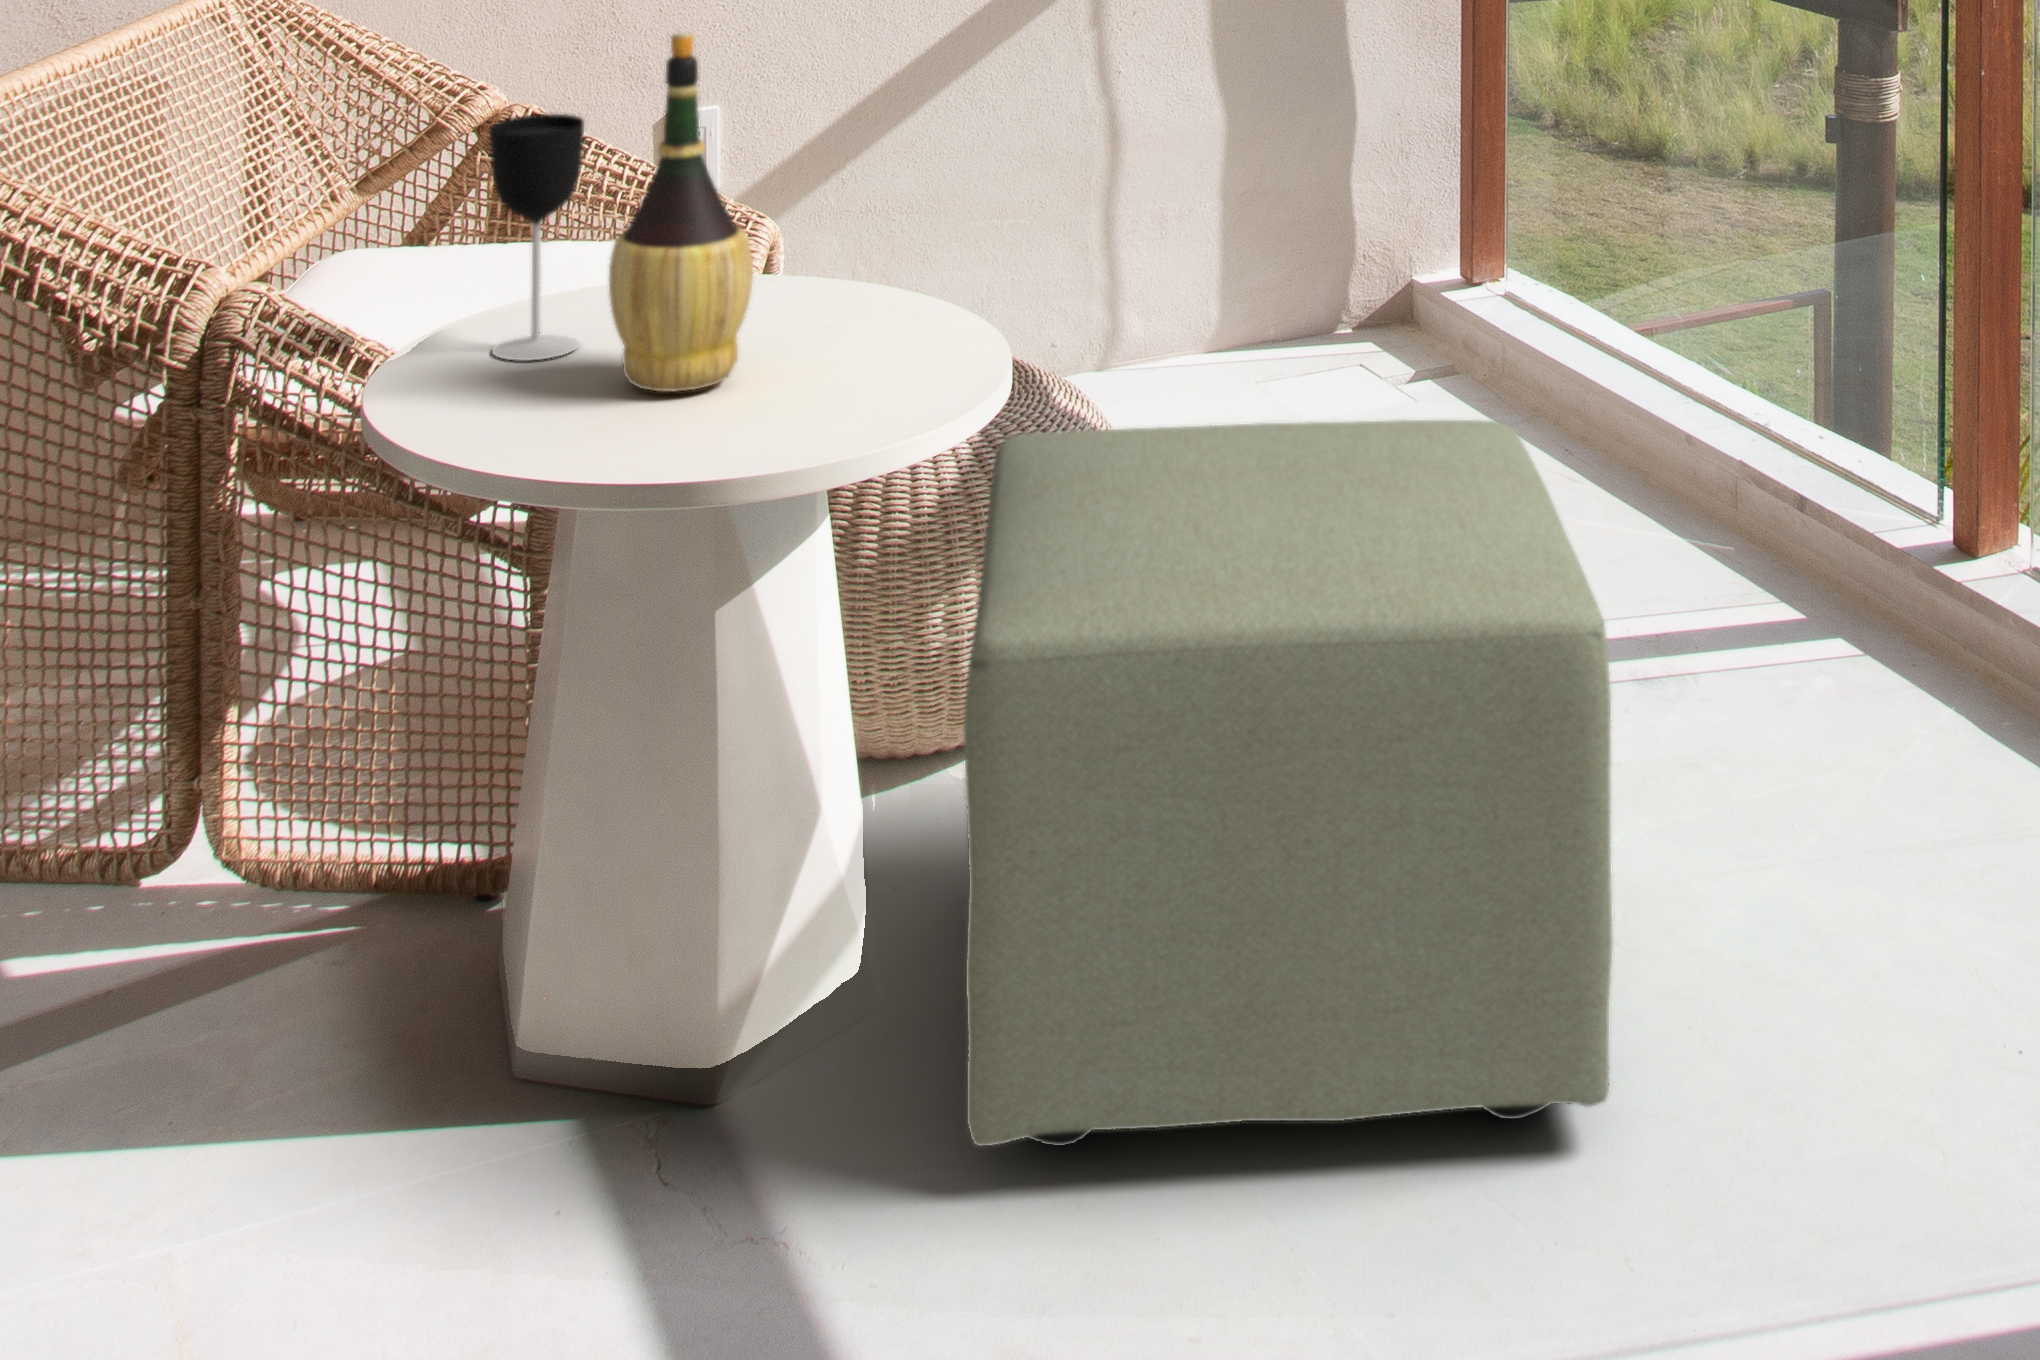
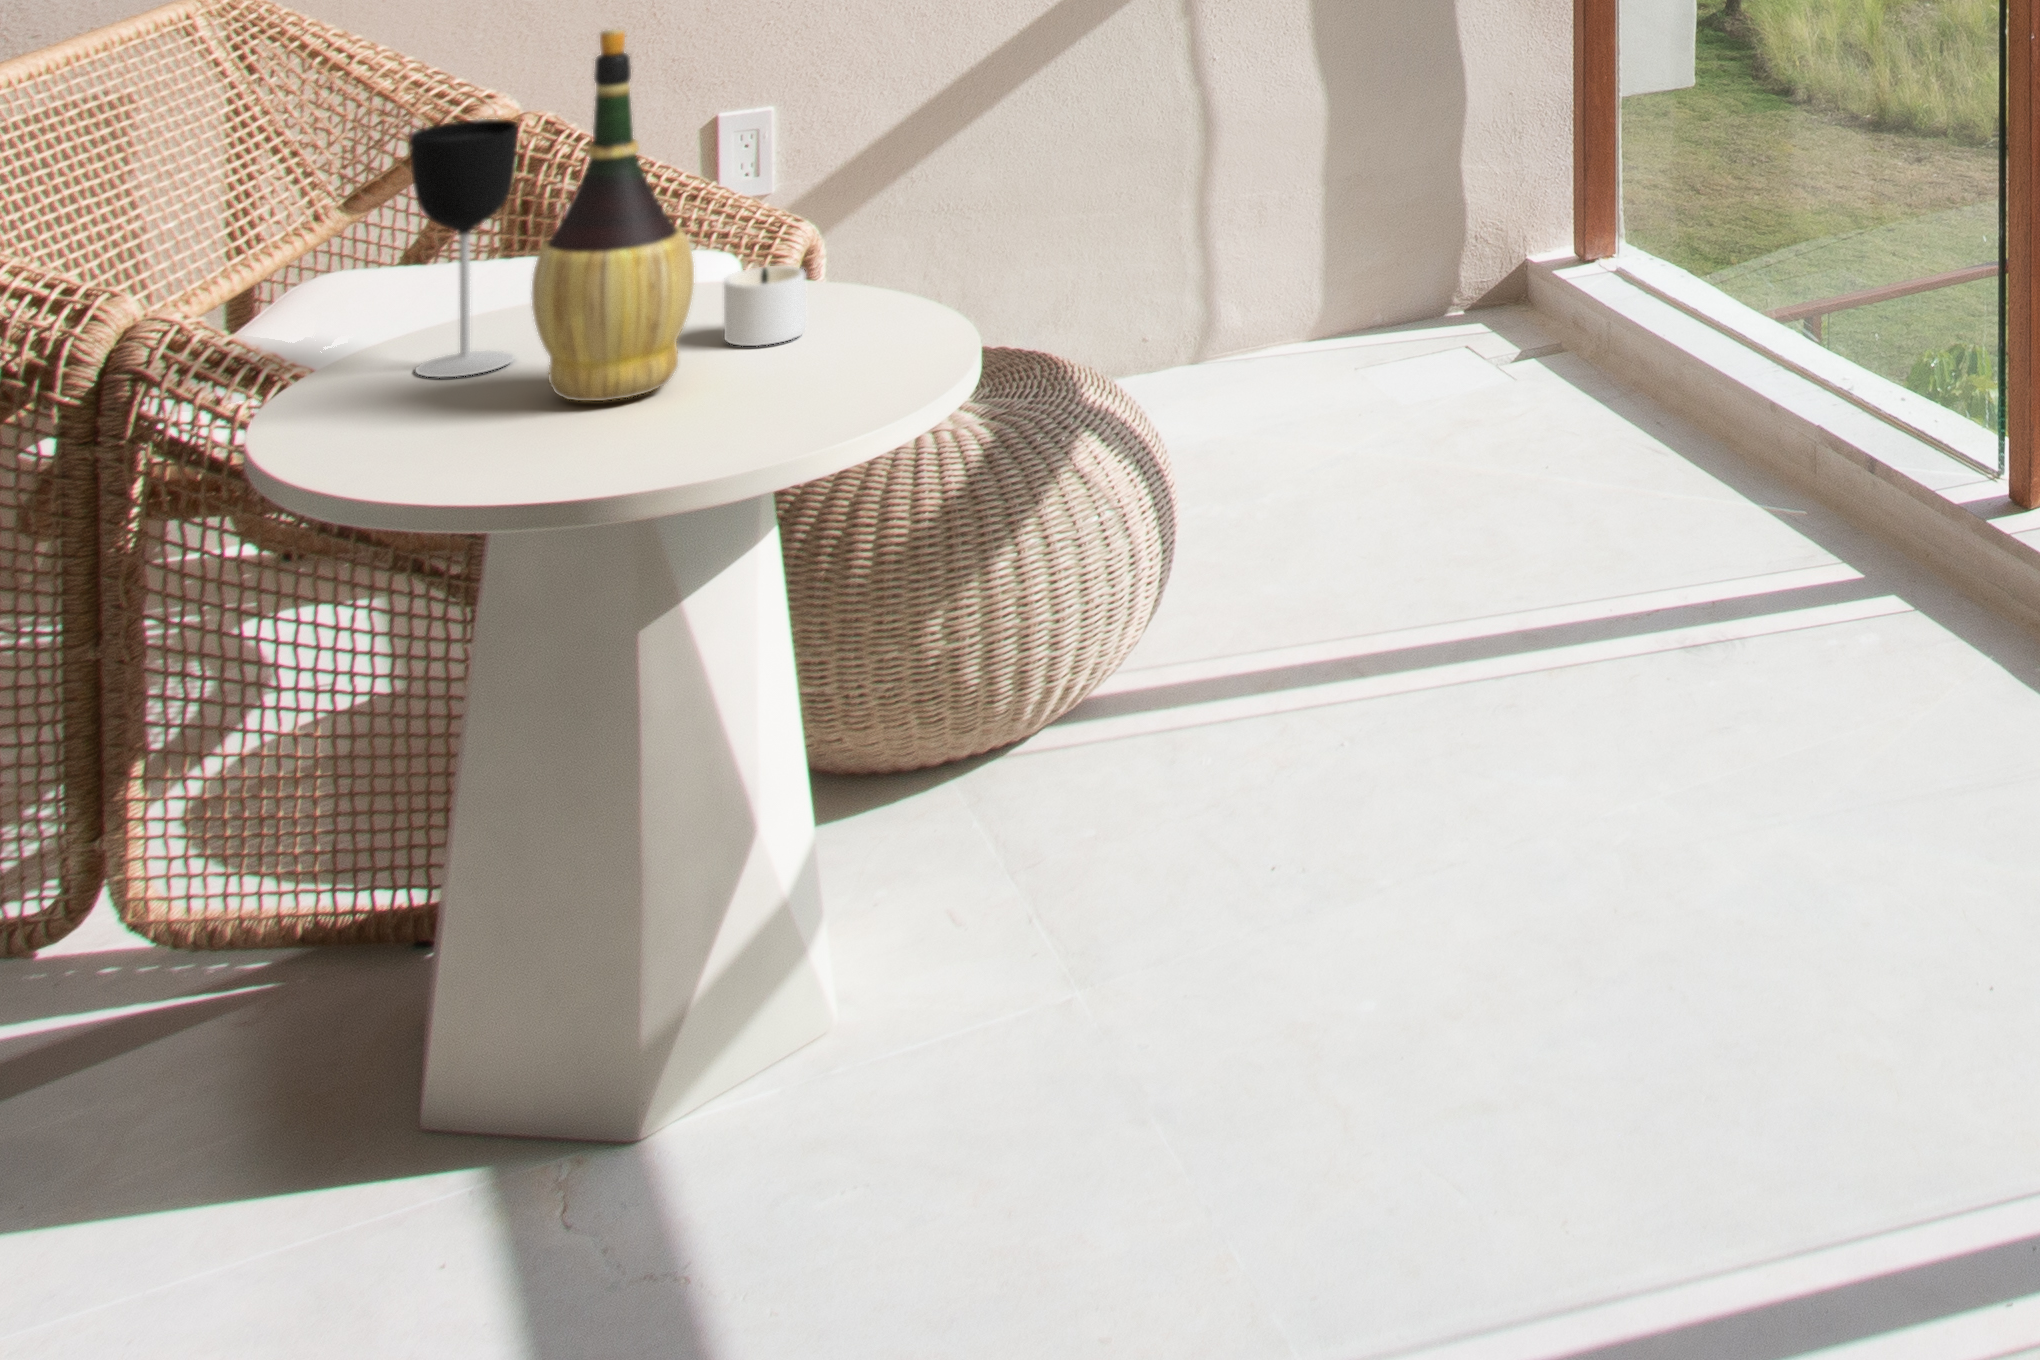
candle: none [767,263,878,341] -> present [724,266,806,346]
ottoman: present [964,420,1613,1146] -> none [902,400,1575,1152]

